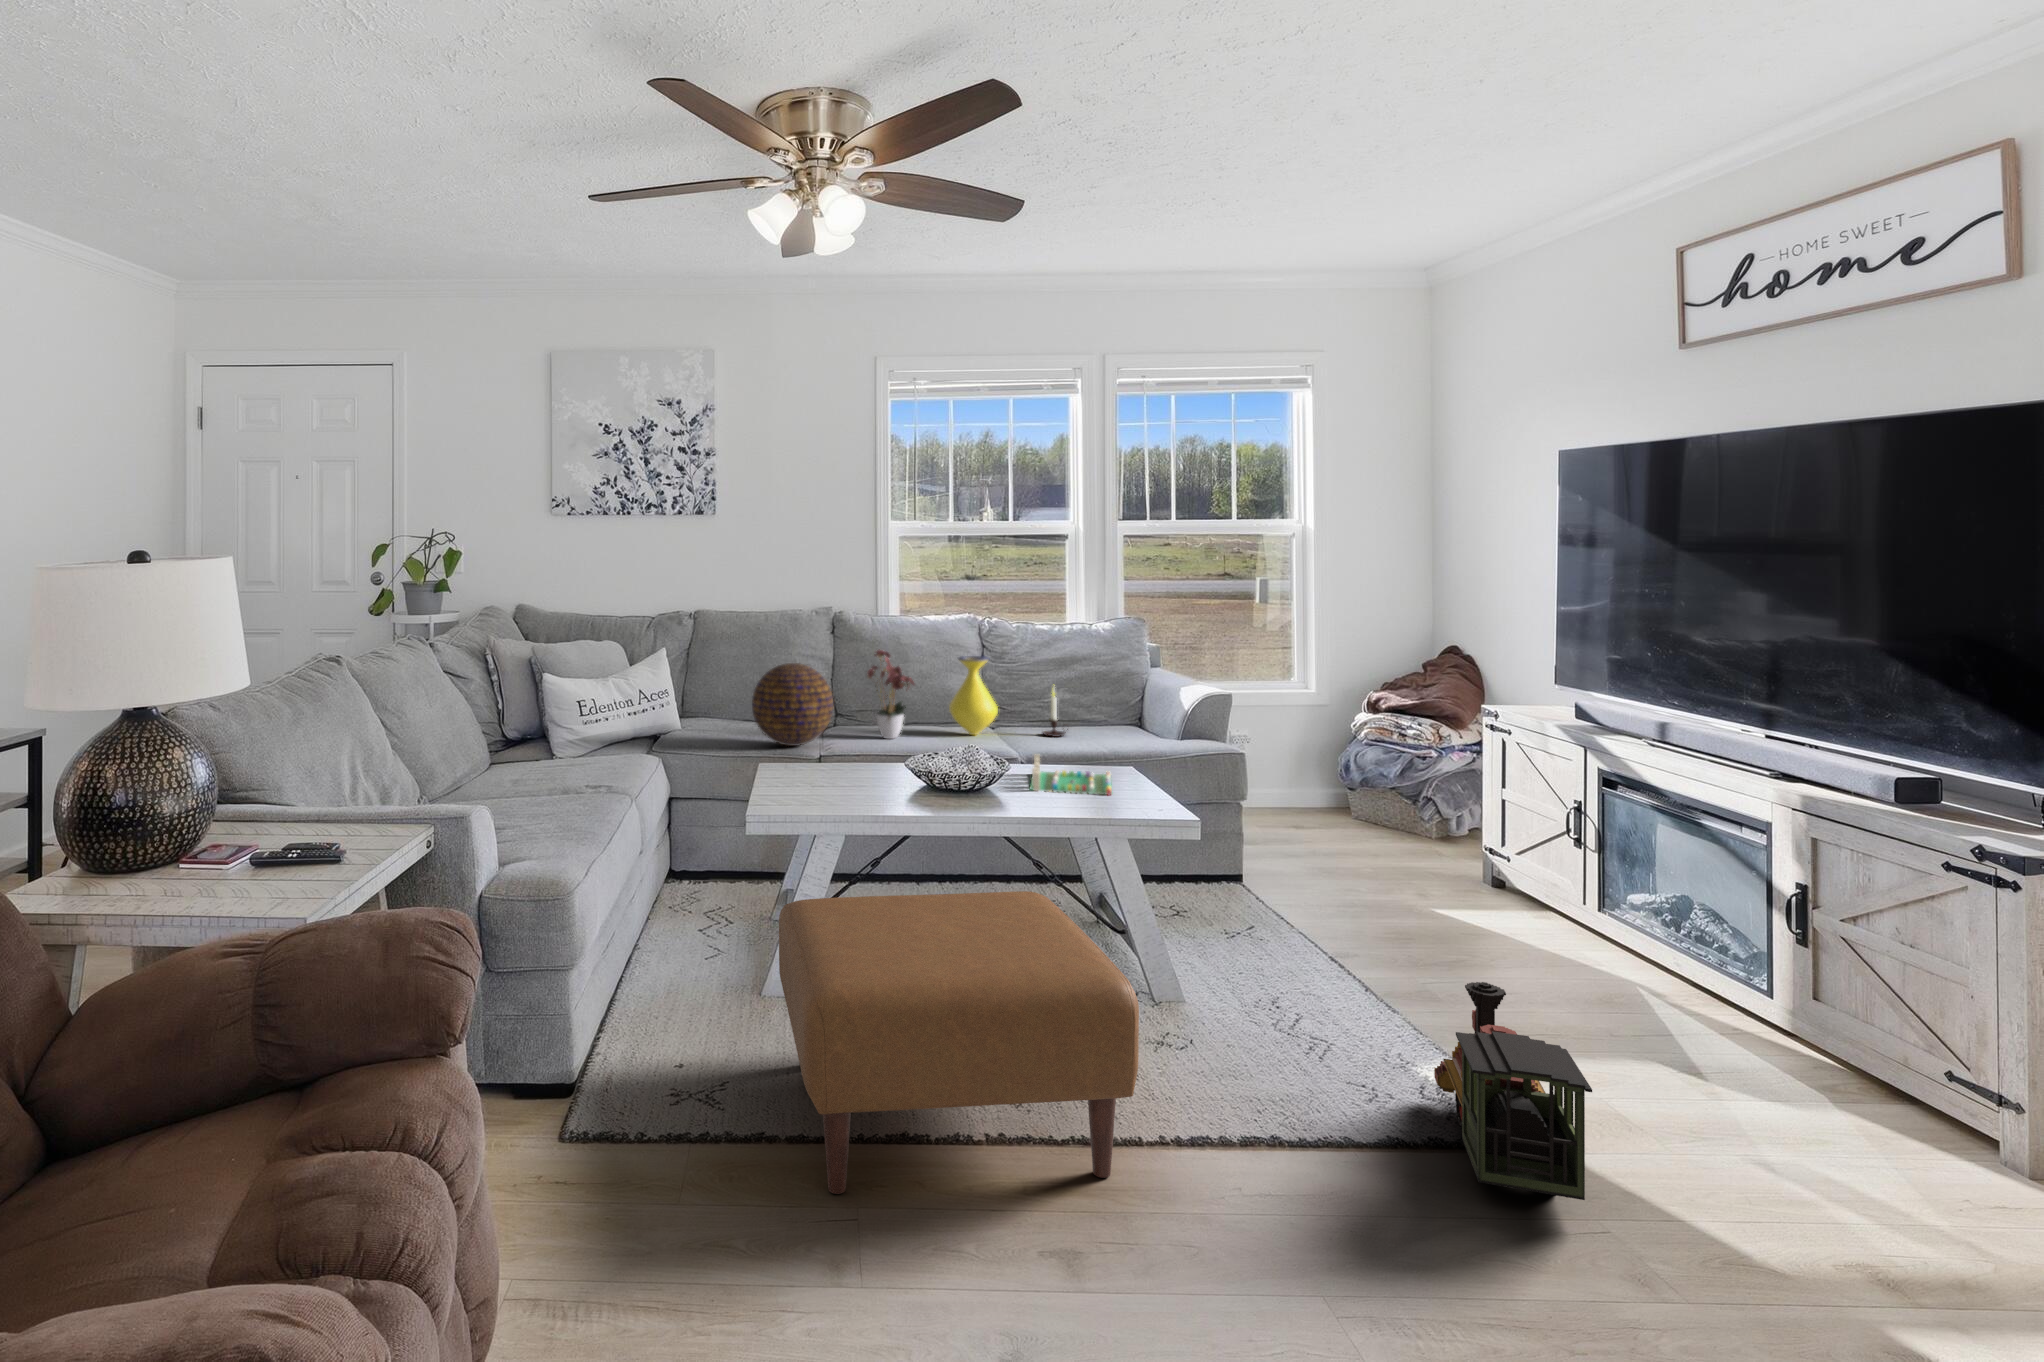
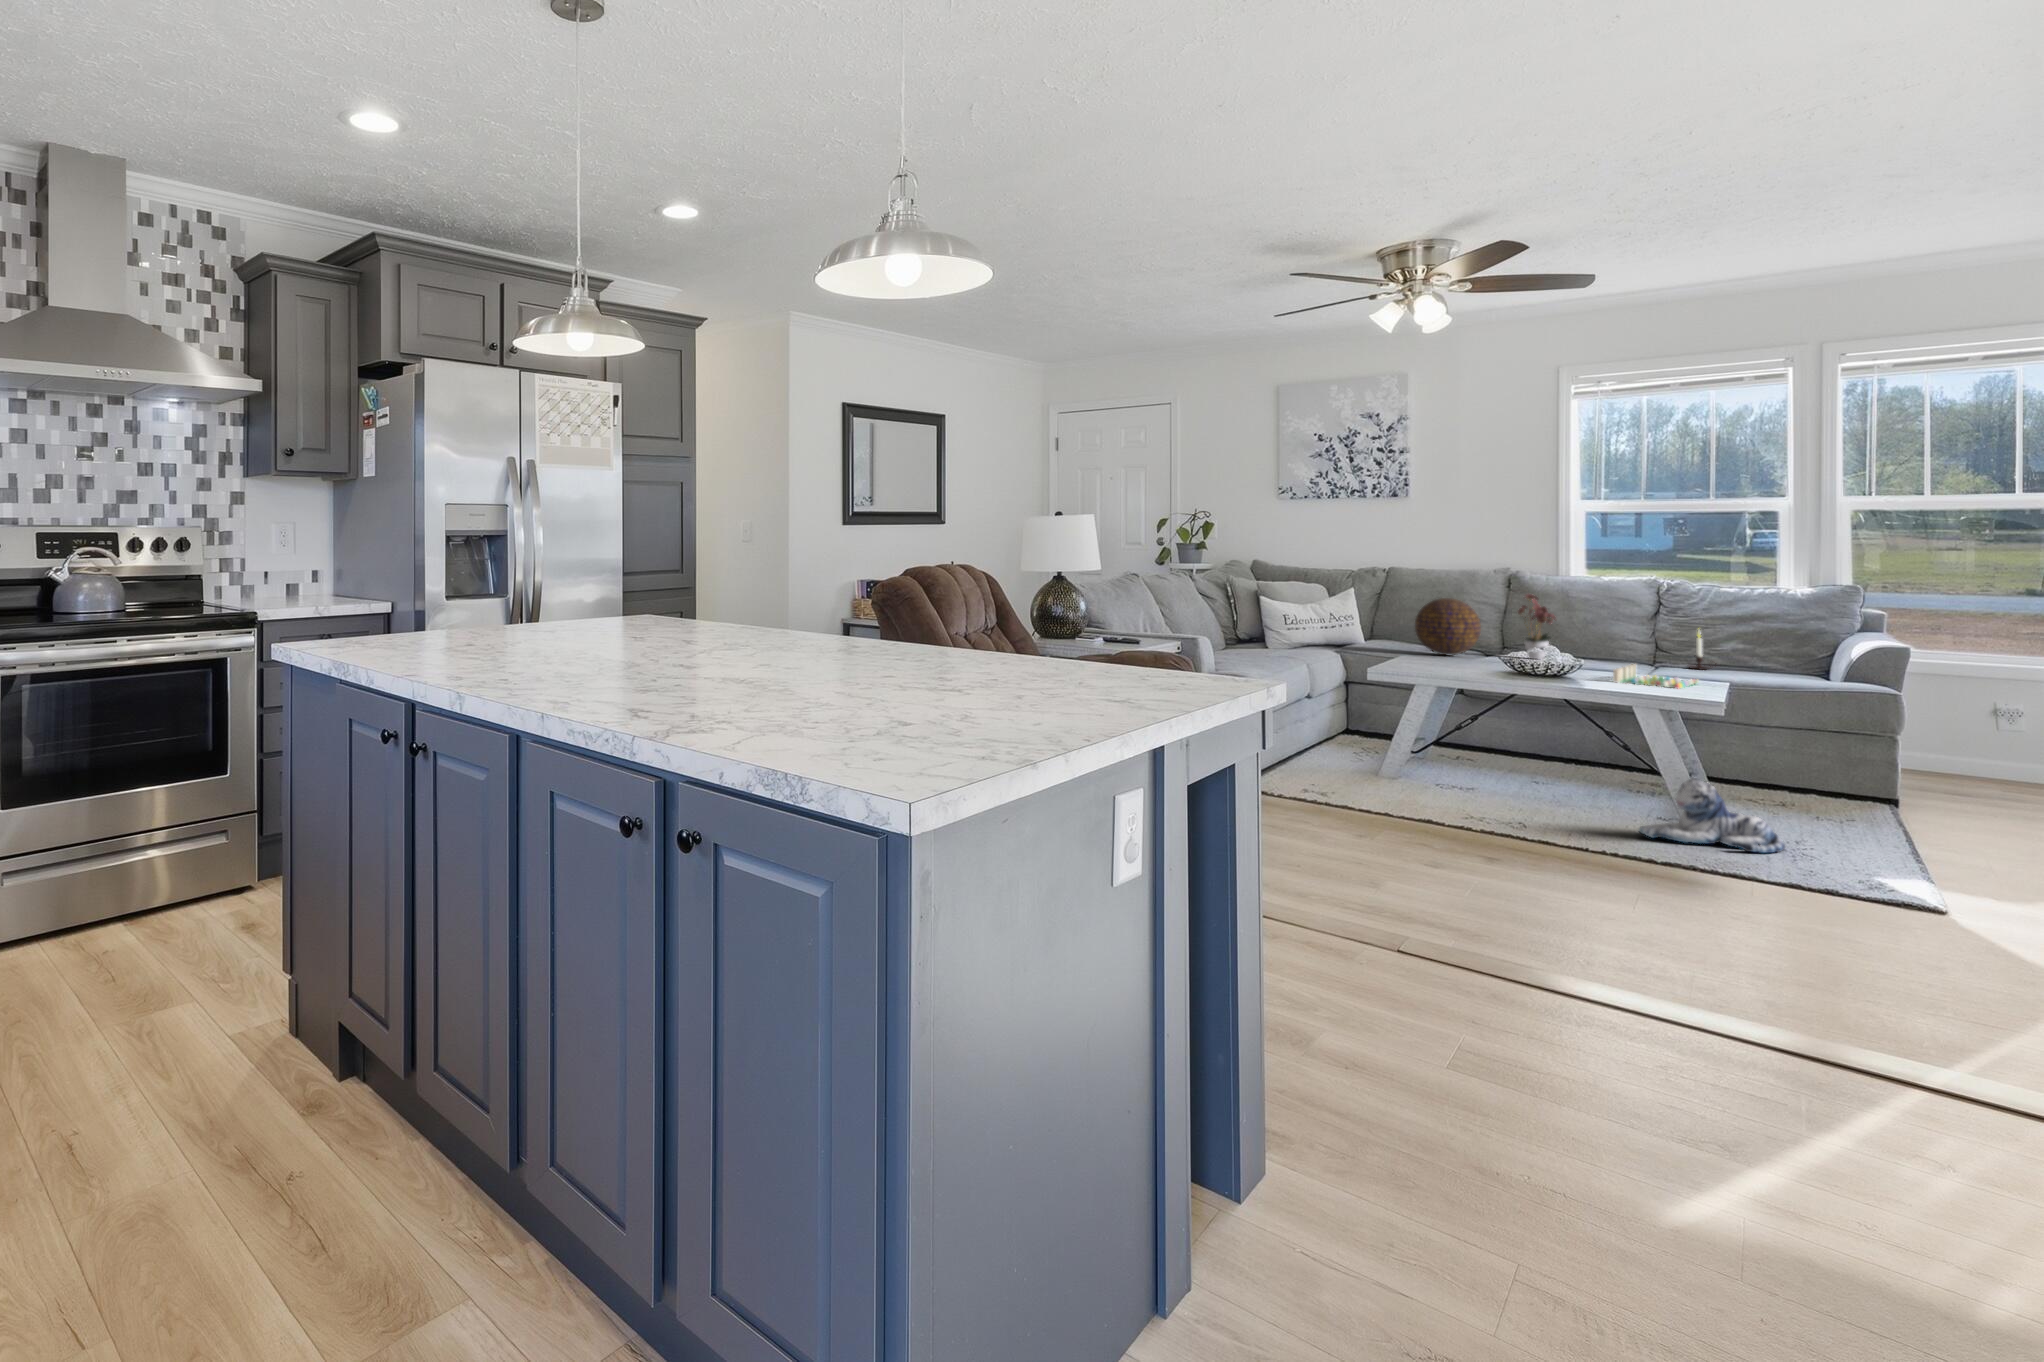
vase: present [949,656,998,735] -> none [1596,603,1641,664]
ottoman: present [779,891,1139,1194] -> none [1372,710,1588,859]
plush toy: none [1135,955,1292,1066] -> present [1639,778,1785,853]
toy train: present [1434,982,1592,1200] -> none [1831,804,1964,918]

